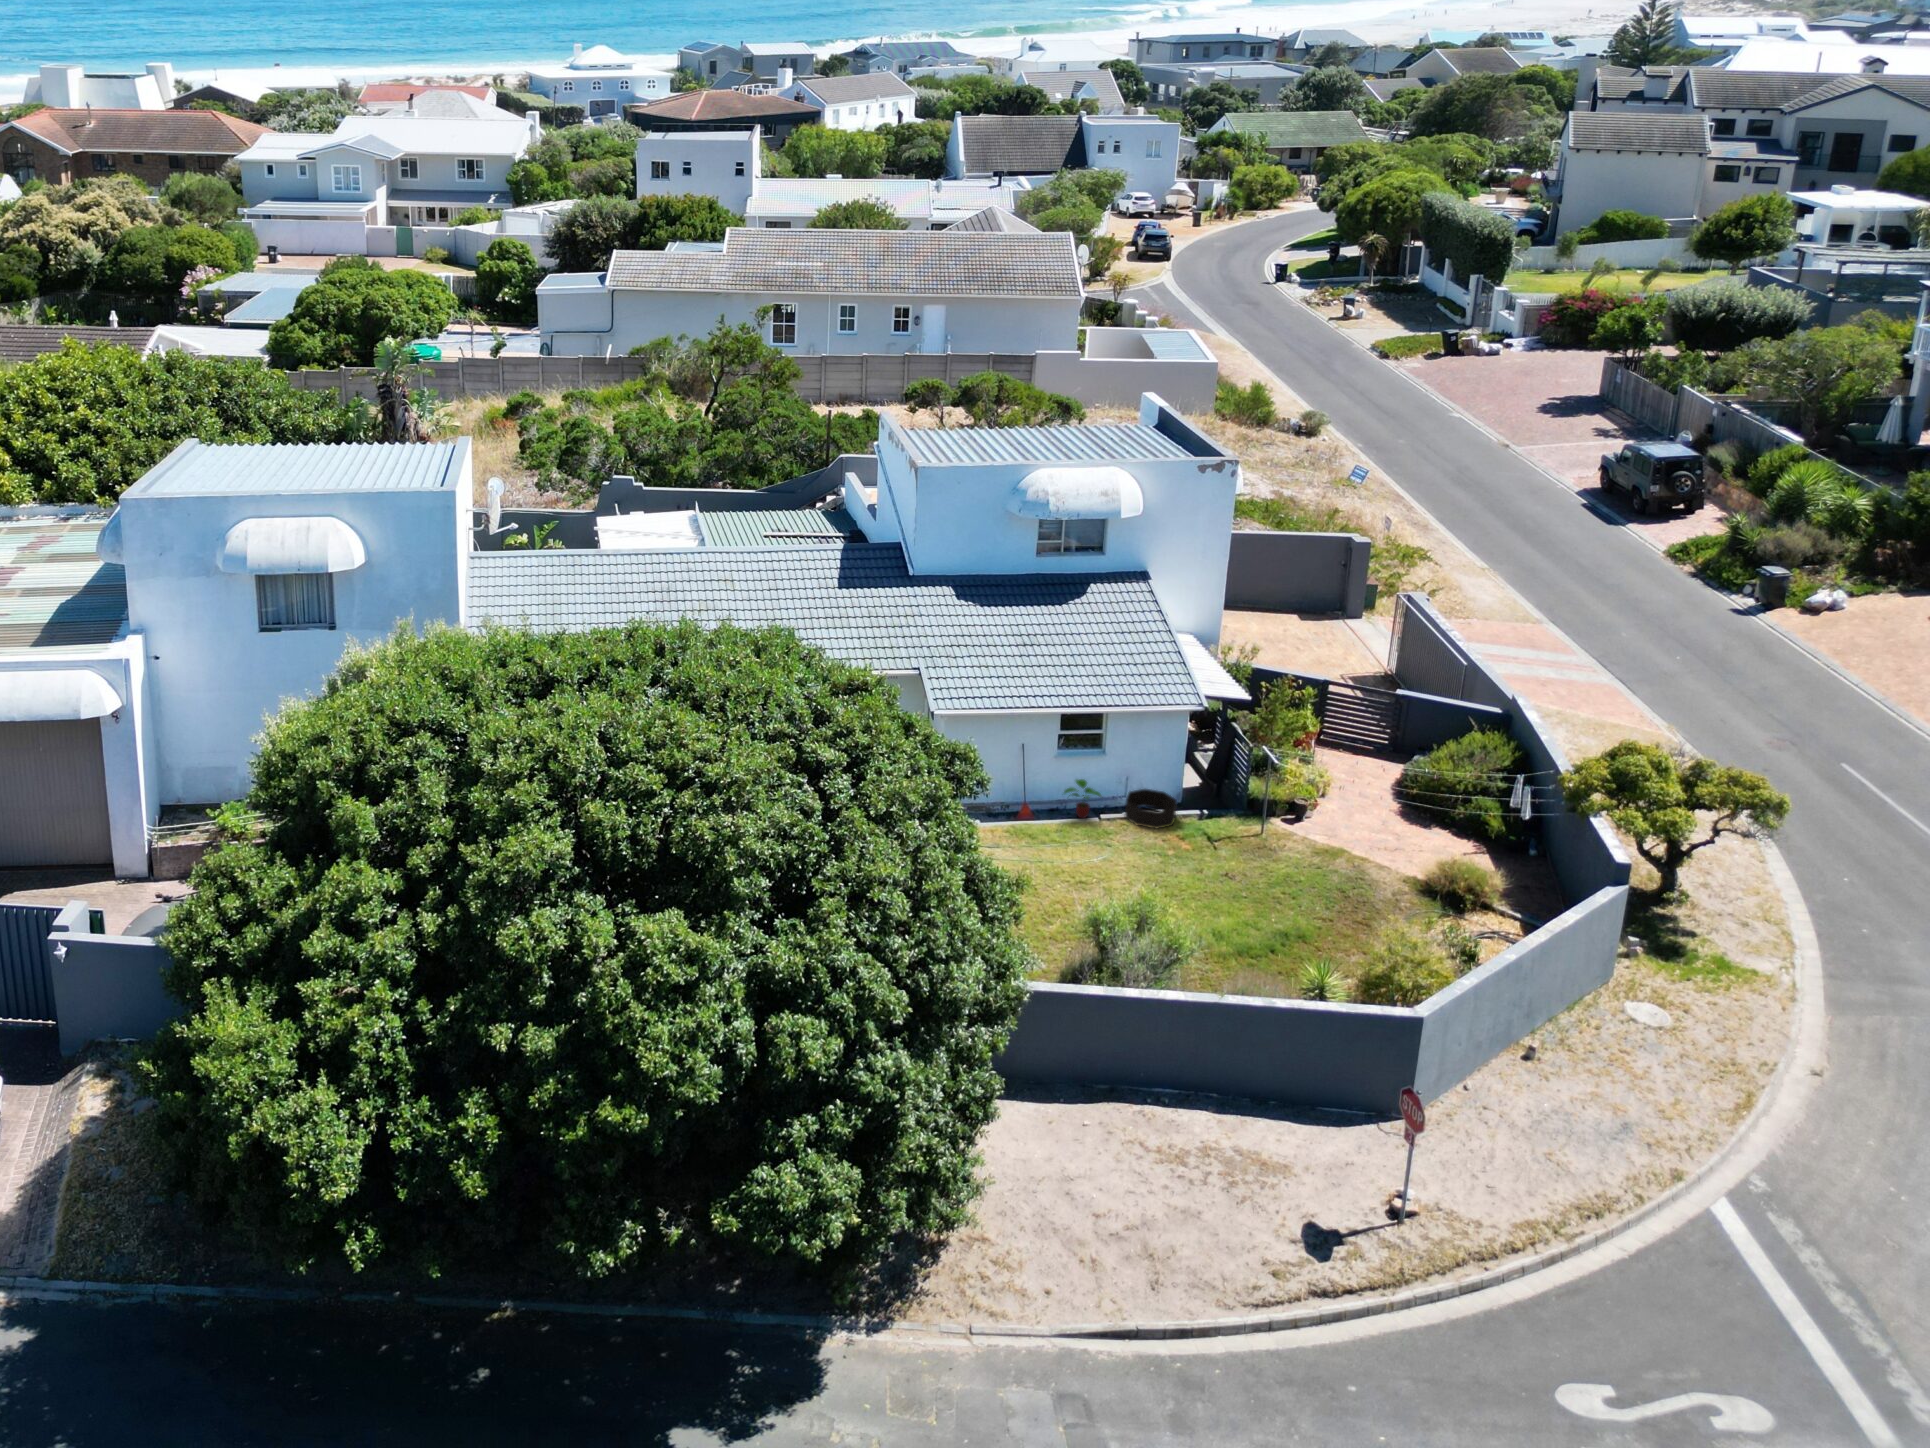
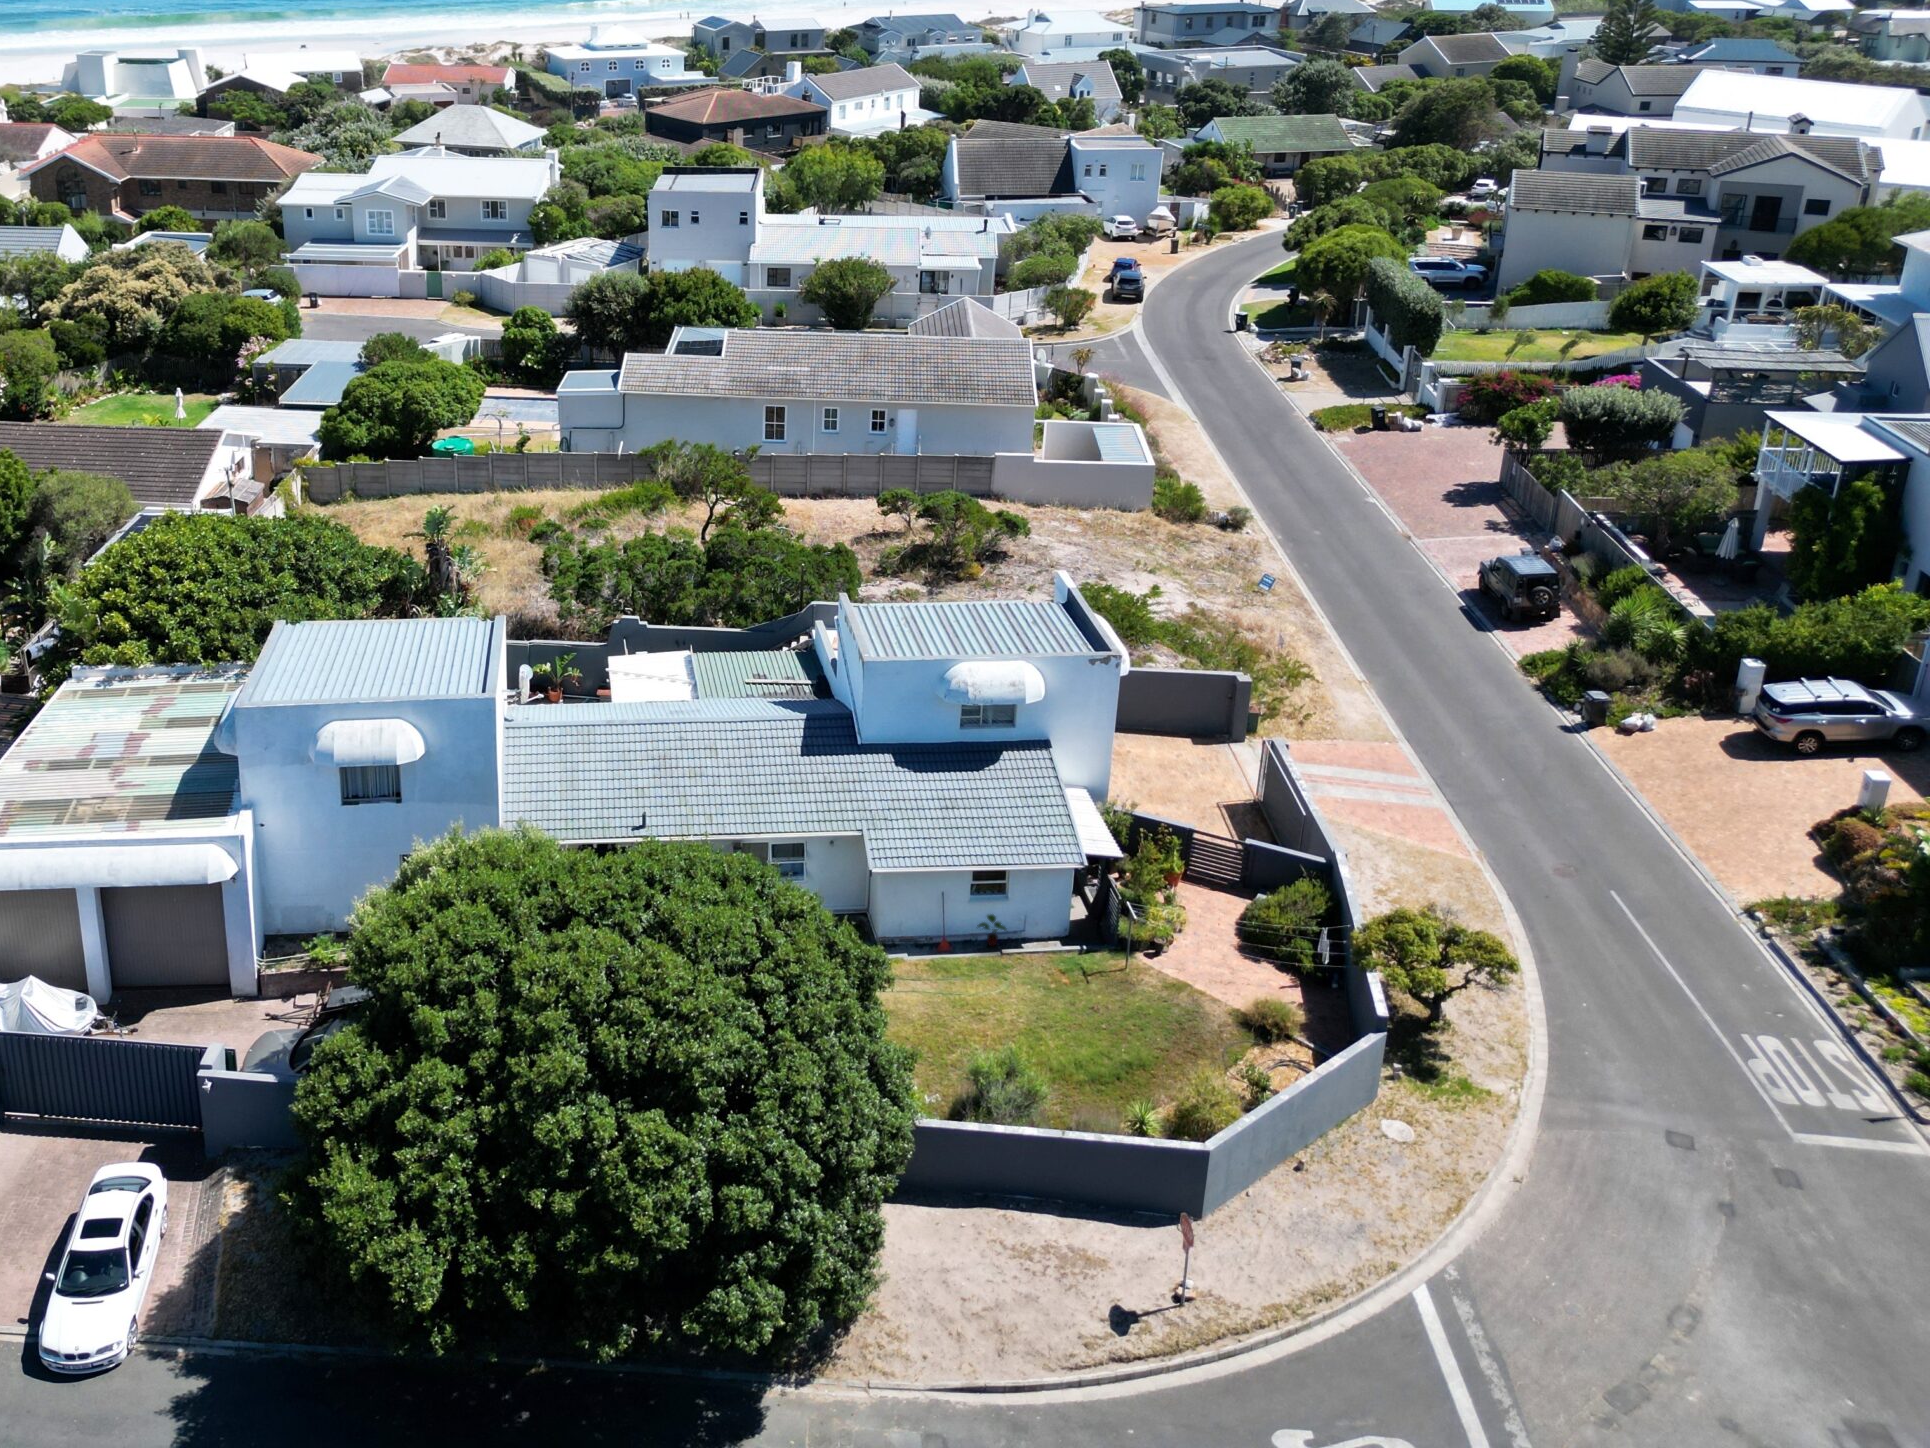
basket: present [1125,789,1177,828] -> none [1025,921,1067,958]

